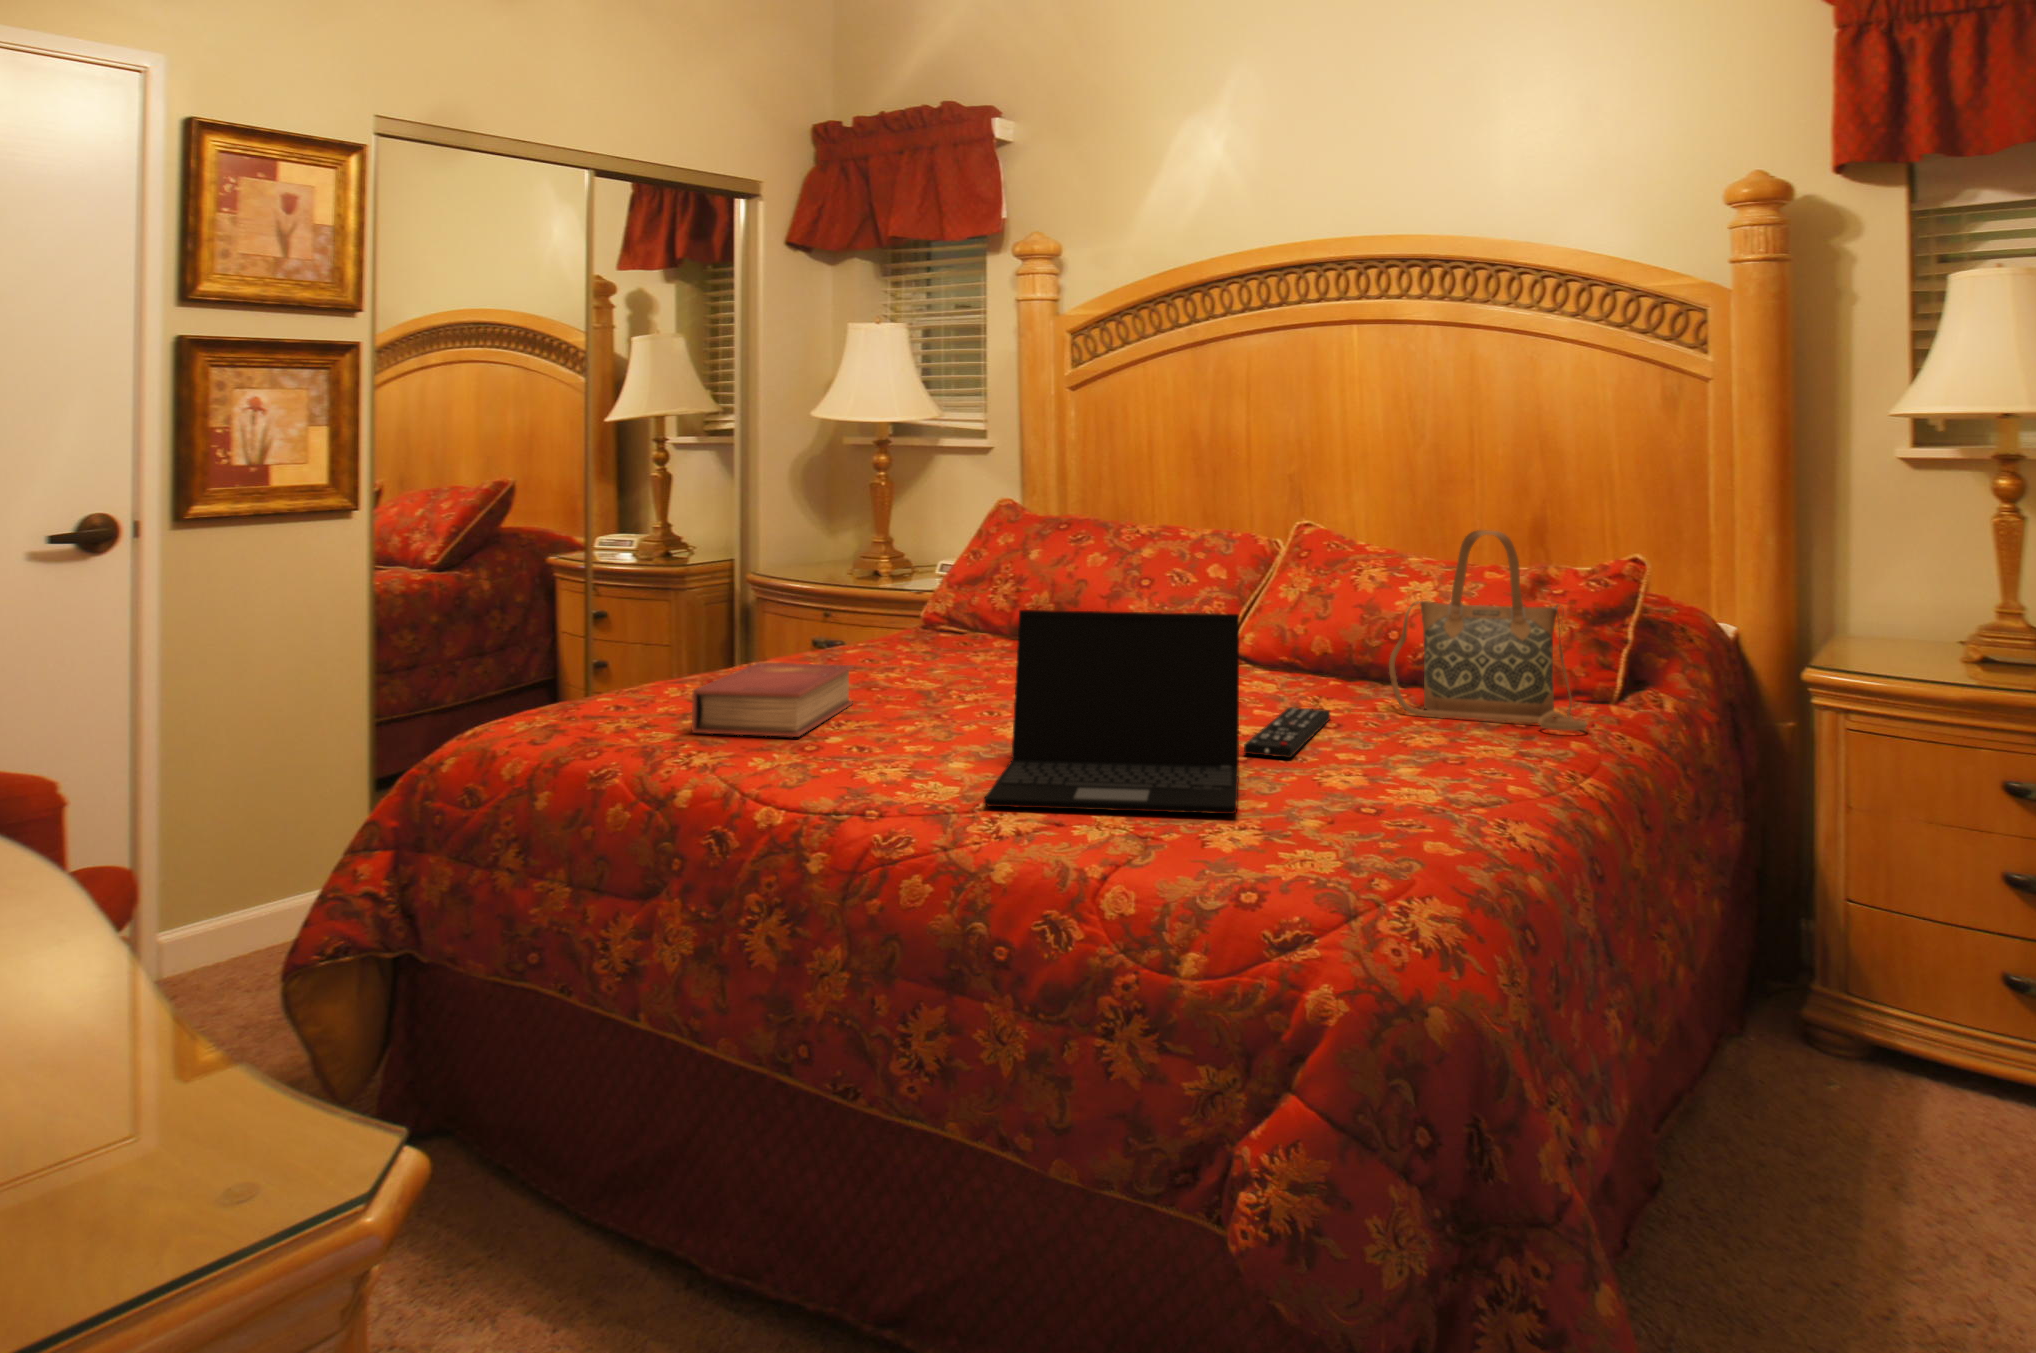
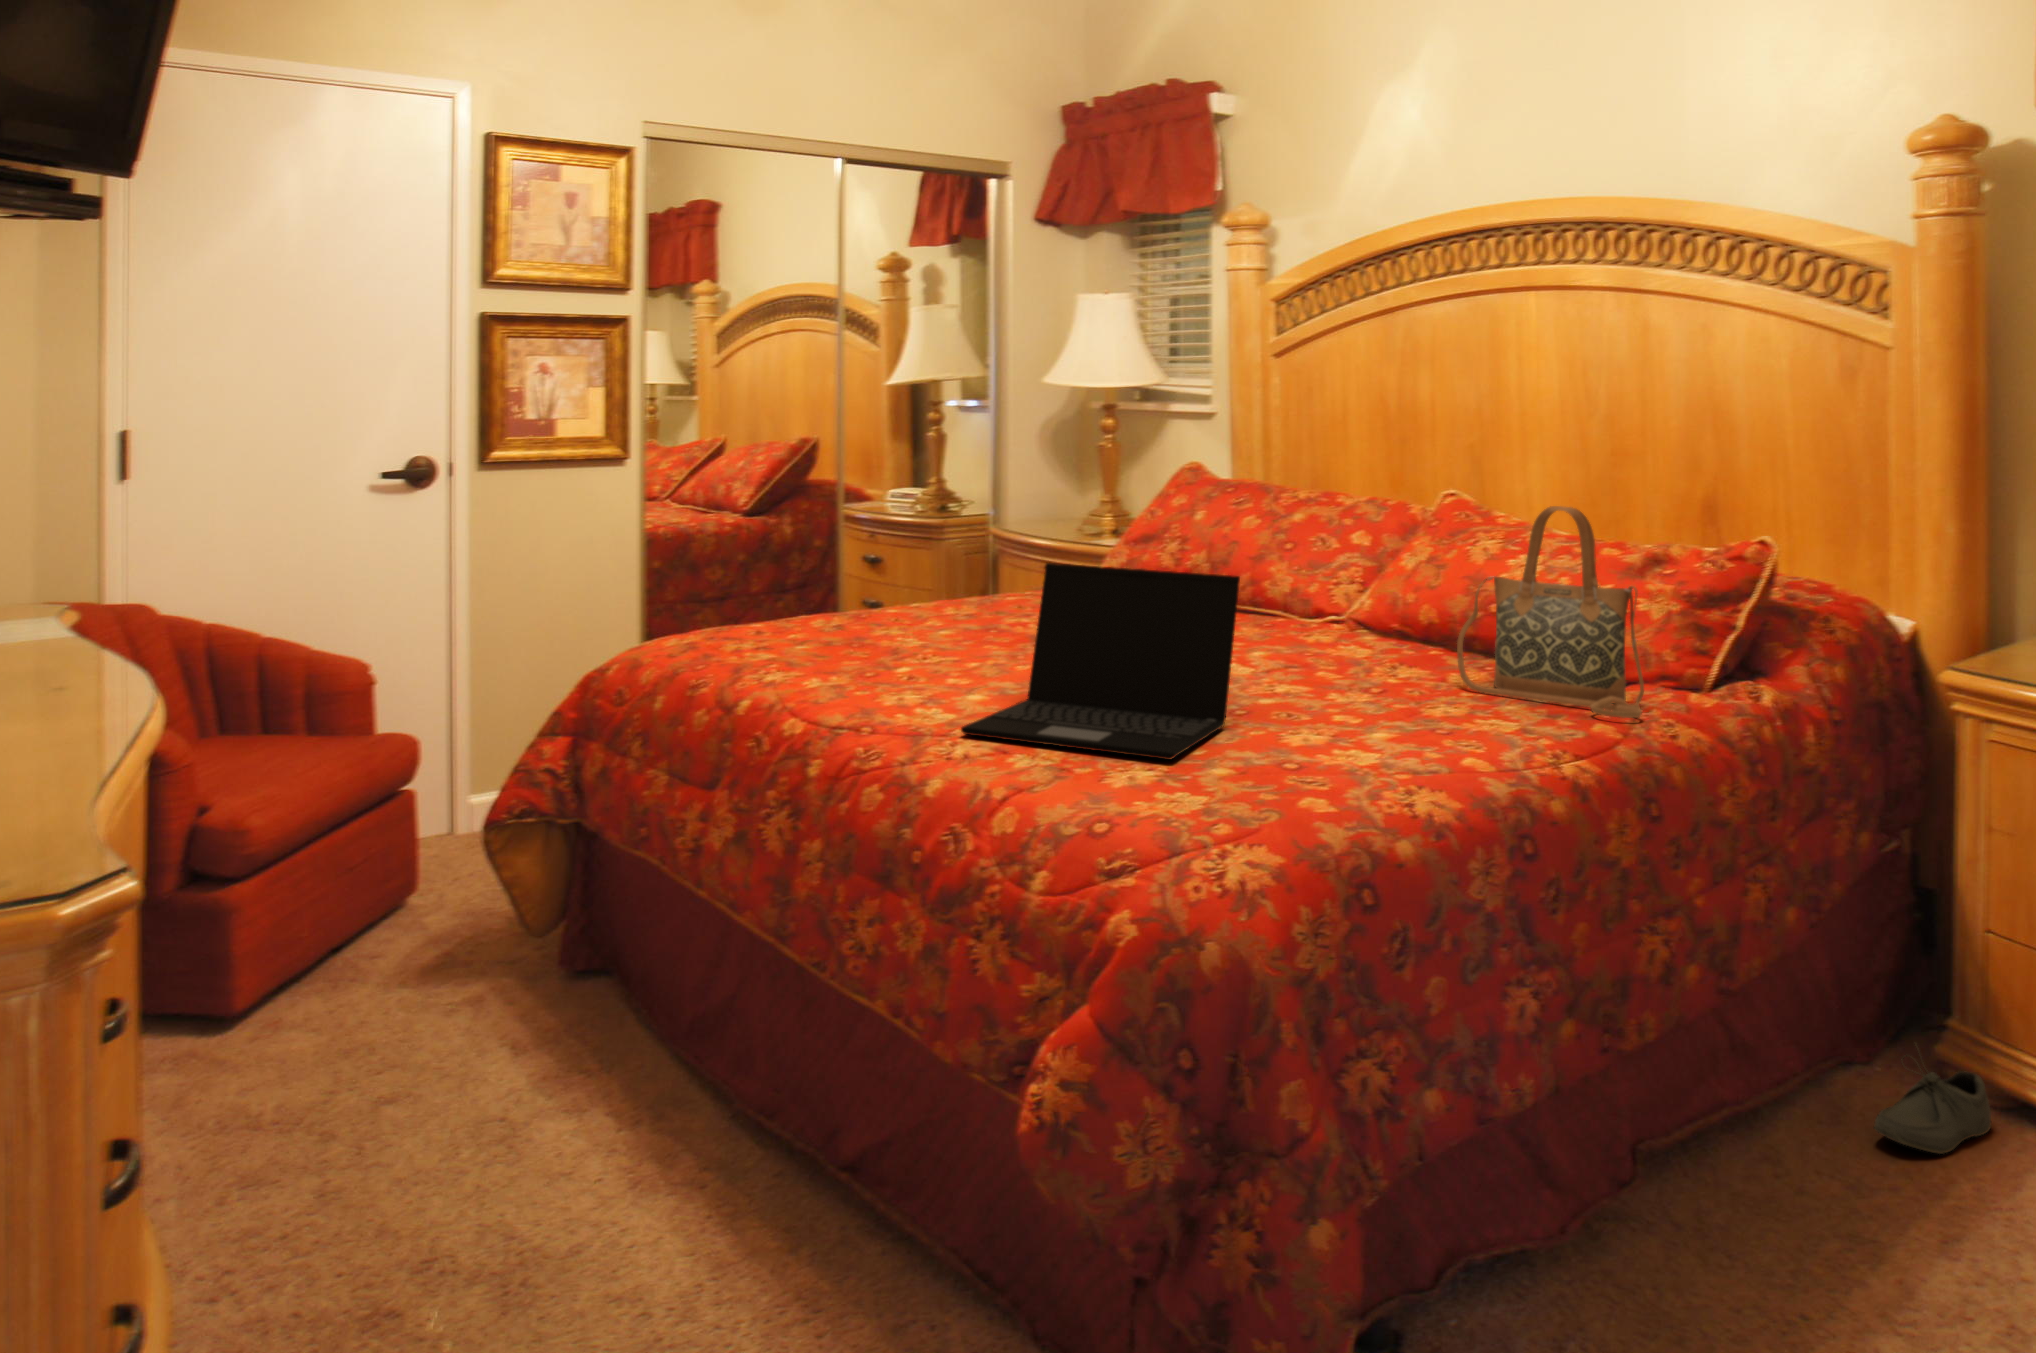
book: present [692,662,853,737] -> none [795,602,957,667]
remote control: present [1244,707,1330,758] -> none [1253,674,1384,719]
shoe: none [1786,1005,1863,1104] -> present [1874,1059,1991,1154]

